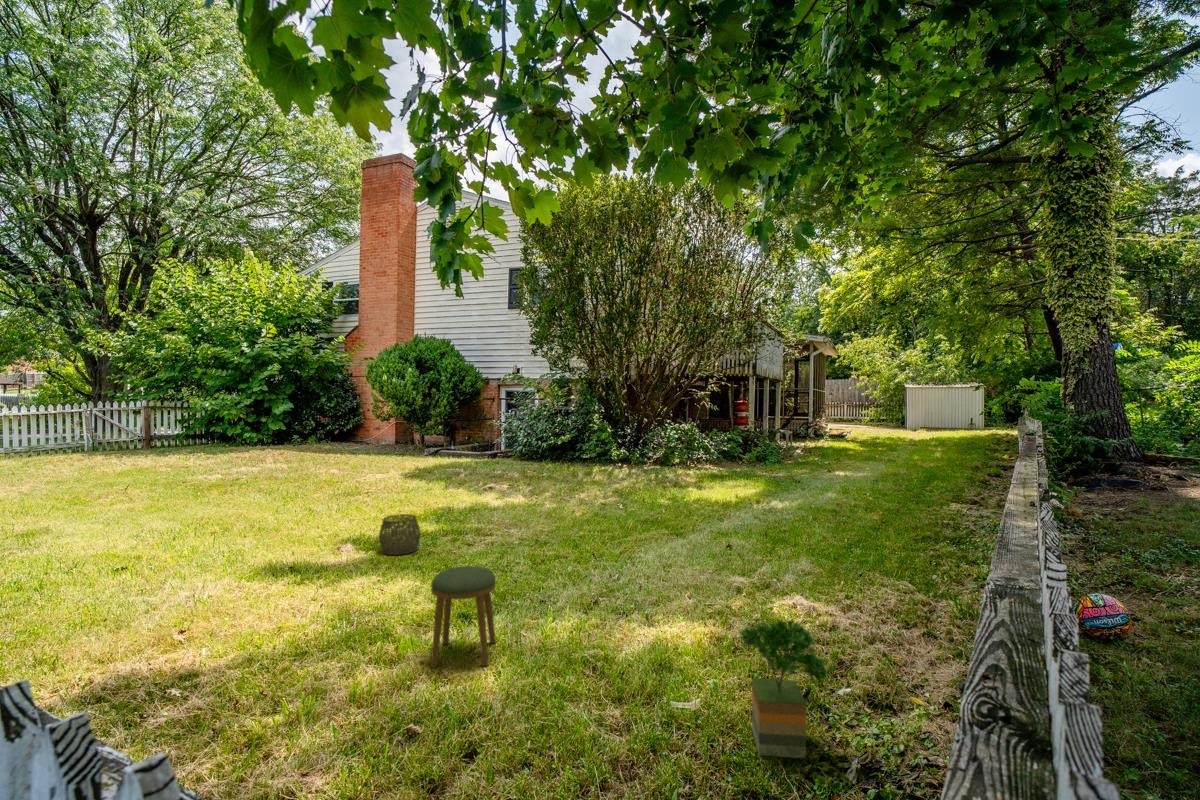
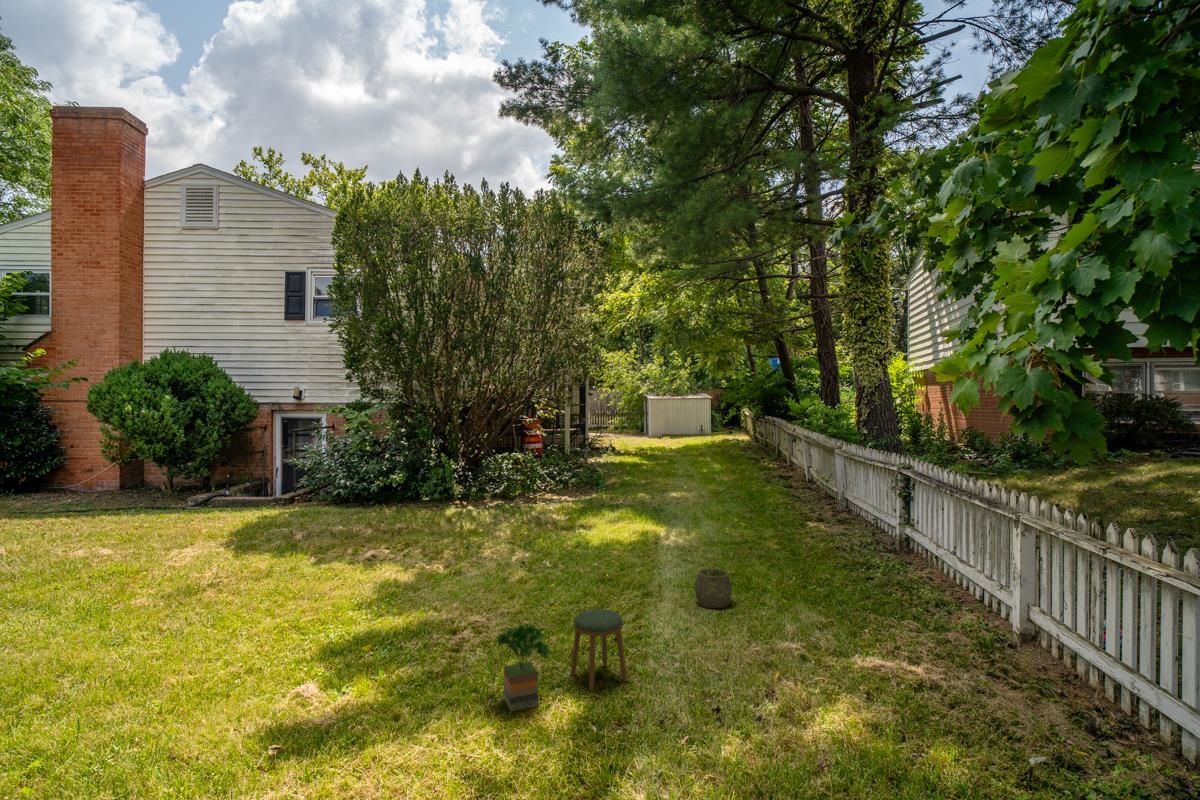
woven basket: present [379,514,420,555] -> present [694,568,732,608]
potted tree: present [740,620,827,758] -> present [497,624,550,712]

